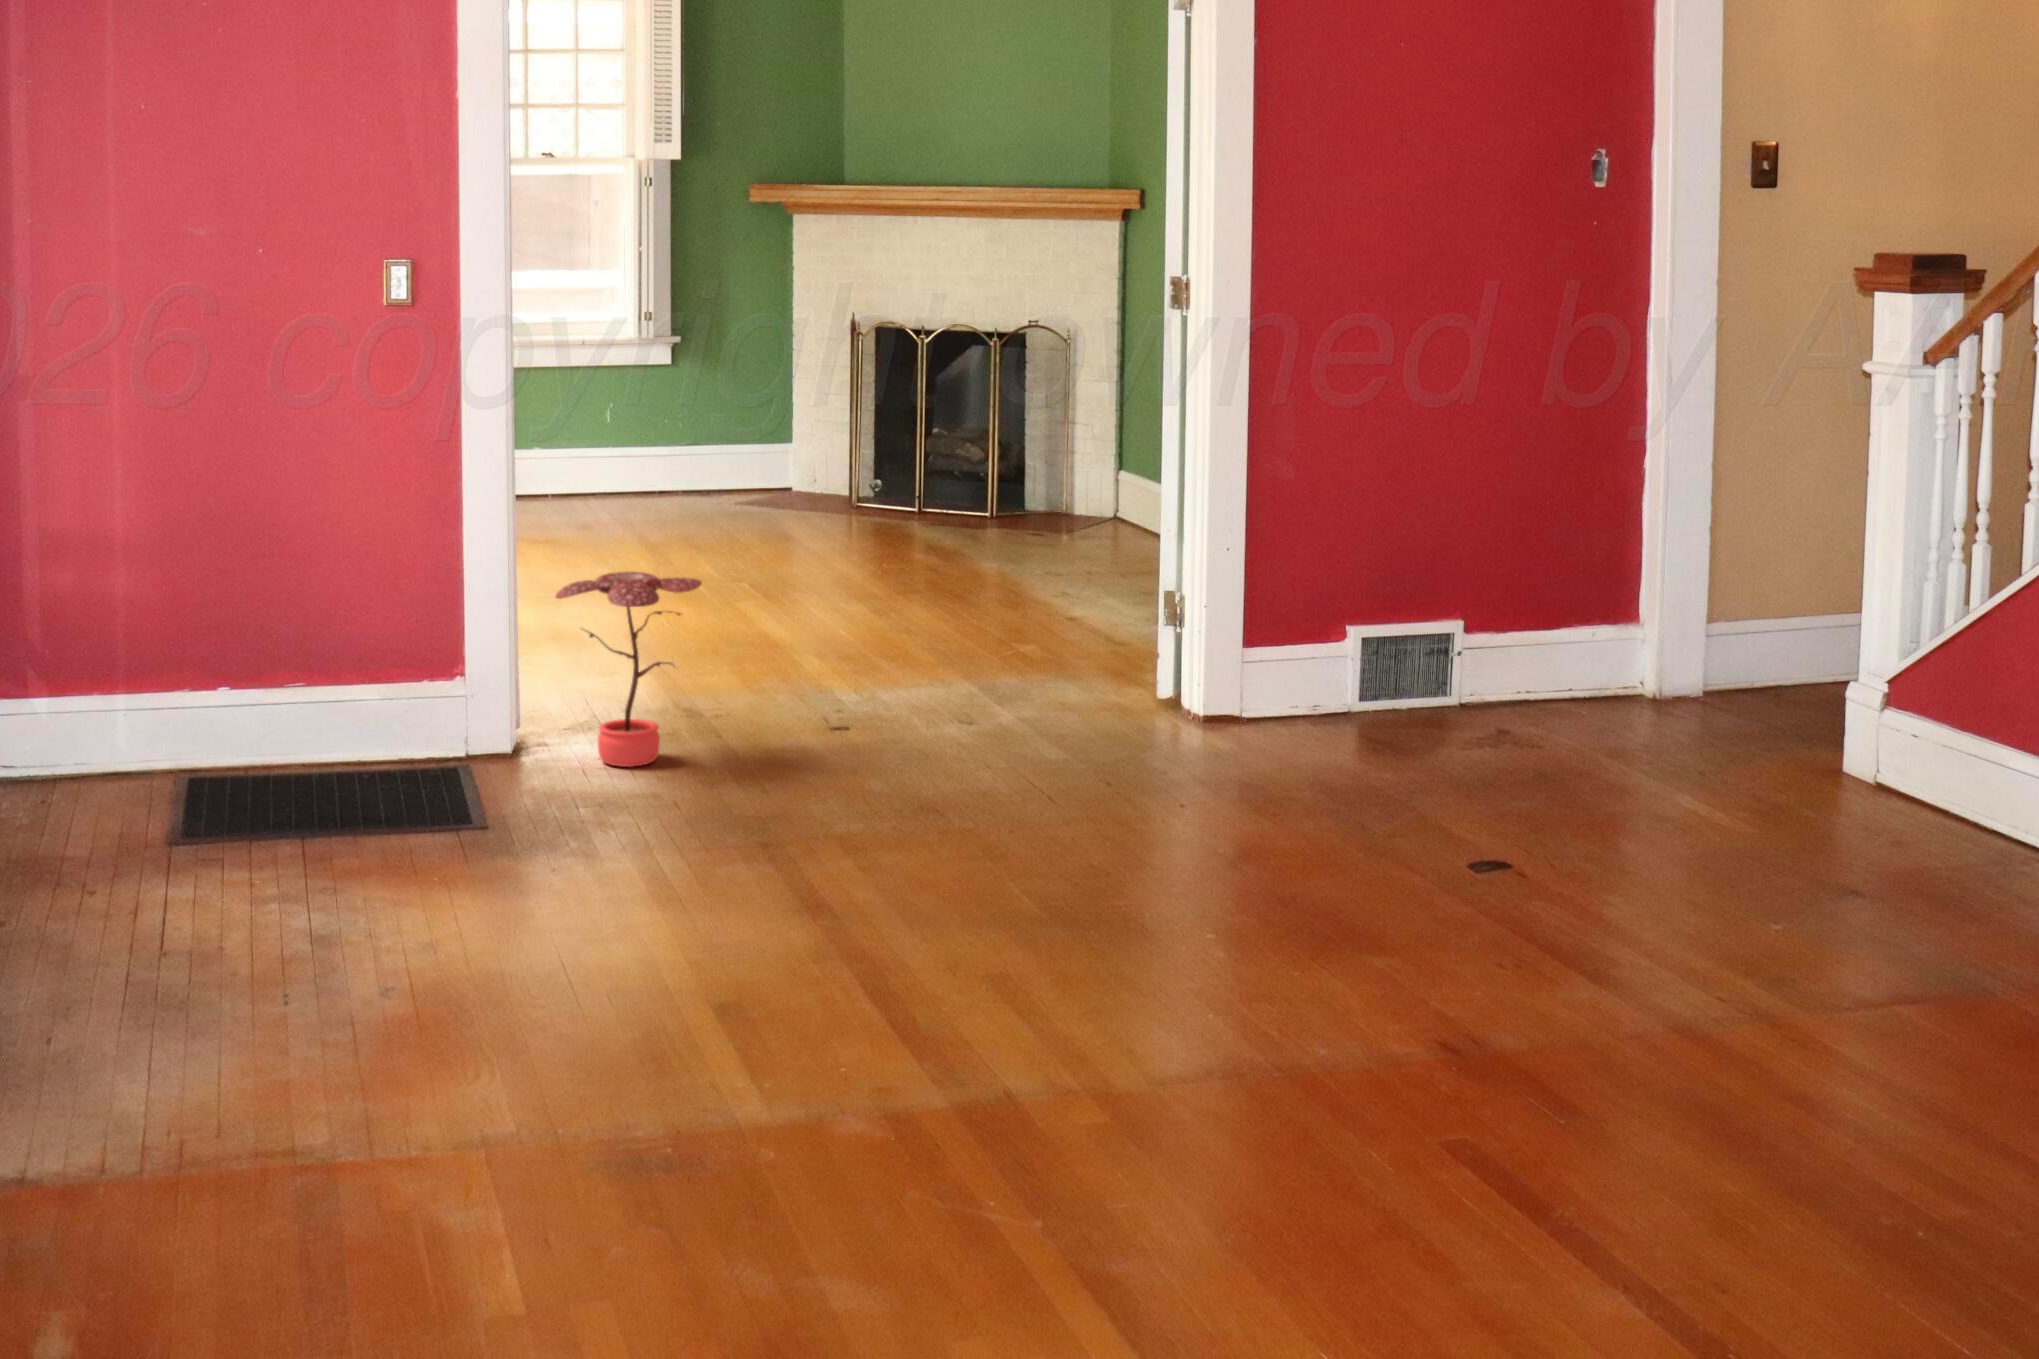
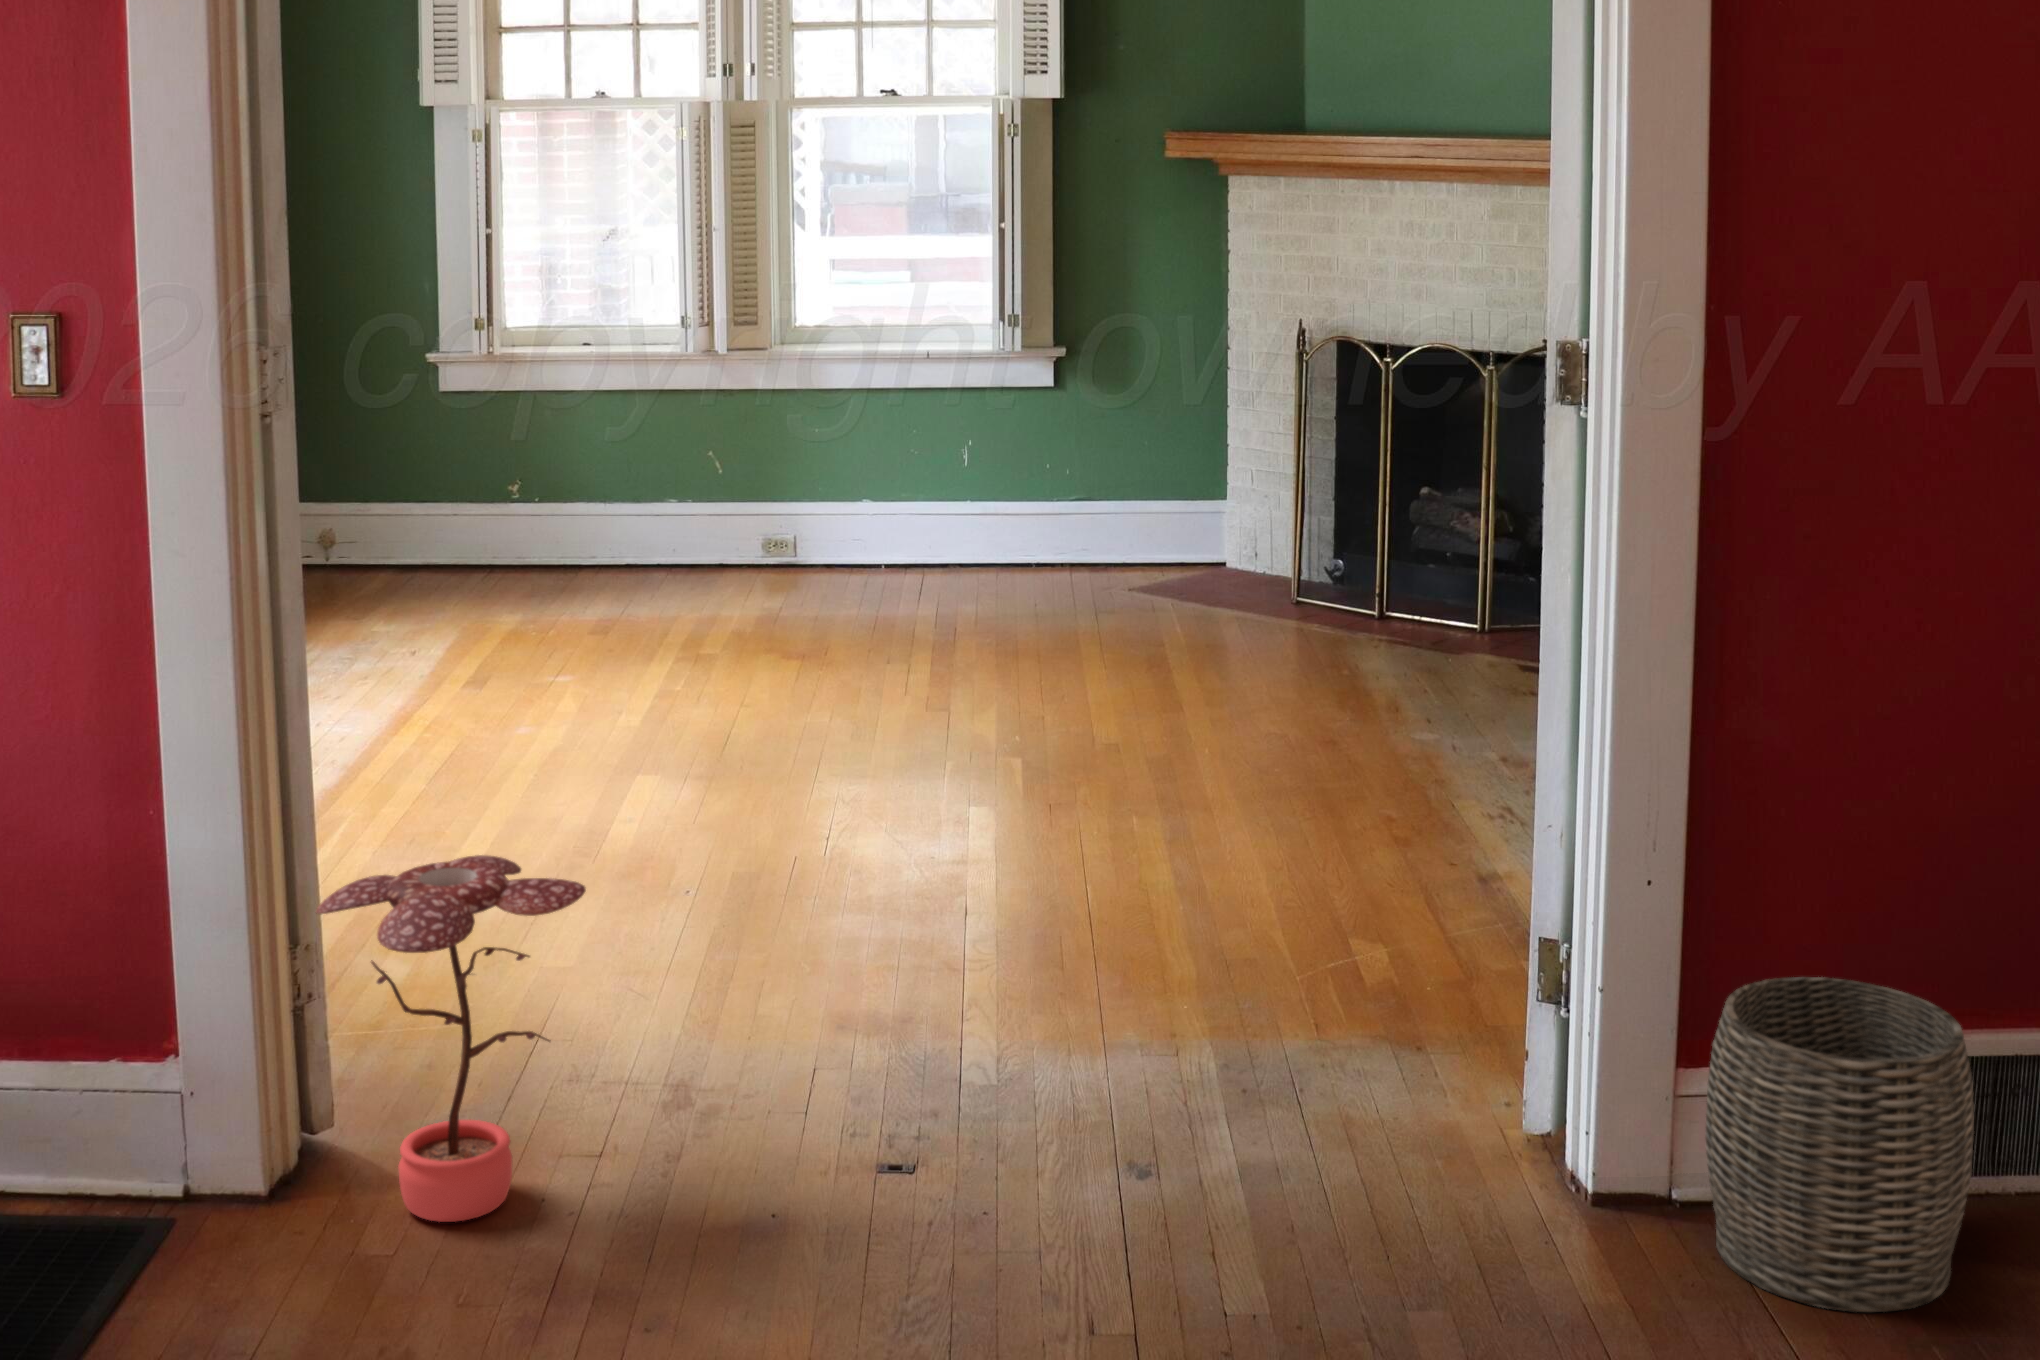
woven basket: none [1270,598,1398,745] -> present [1705,977,1974,1312]

